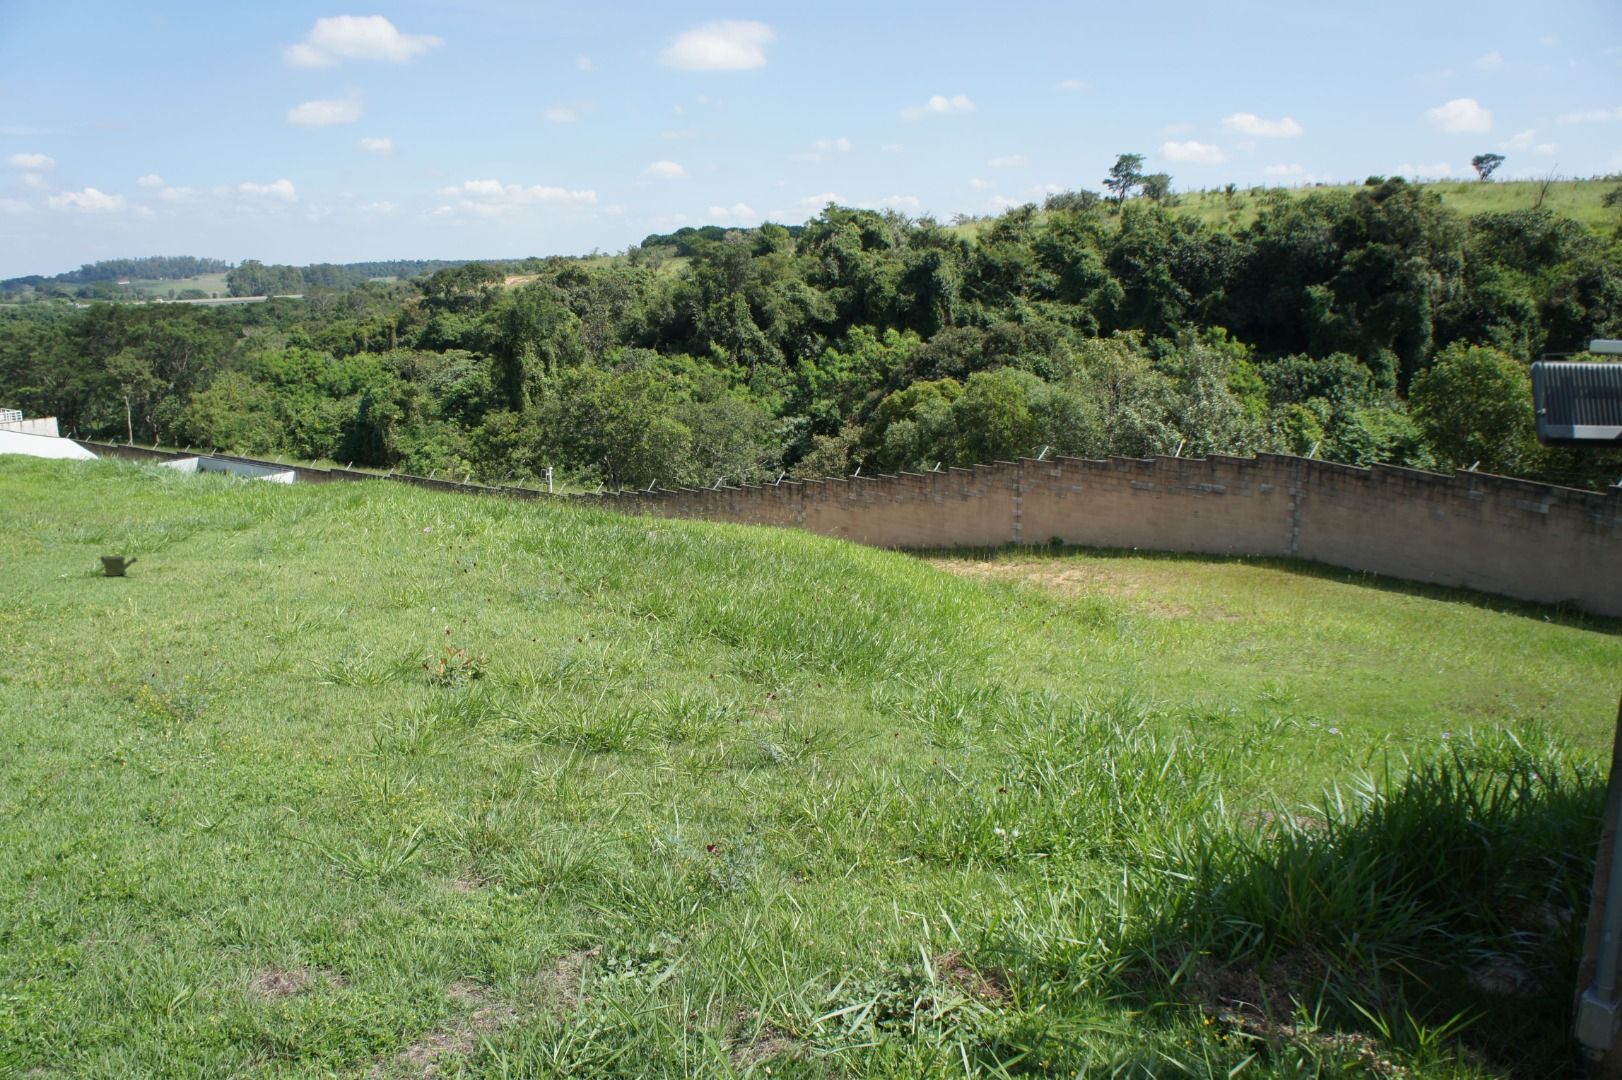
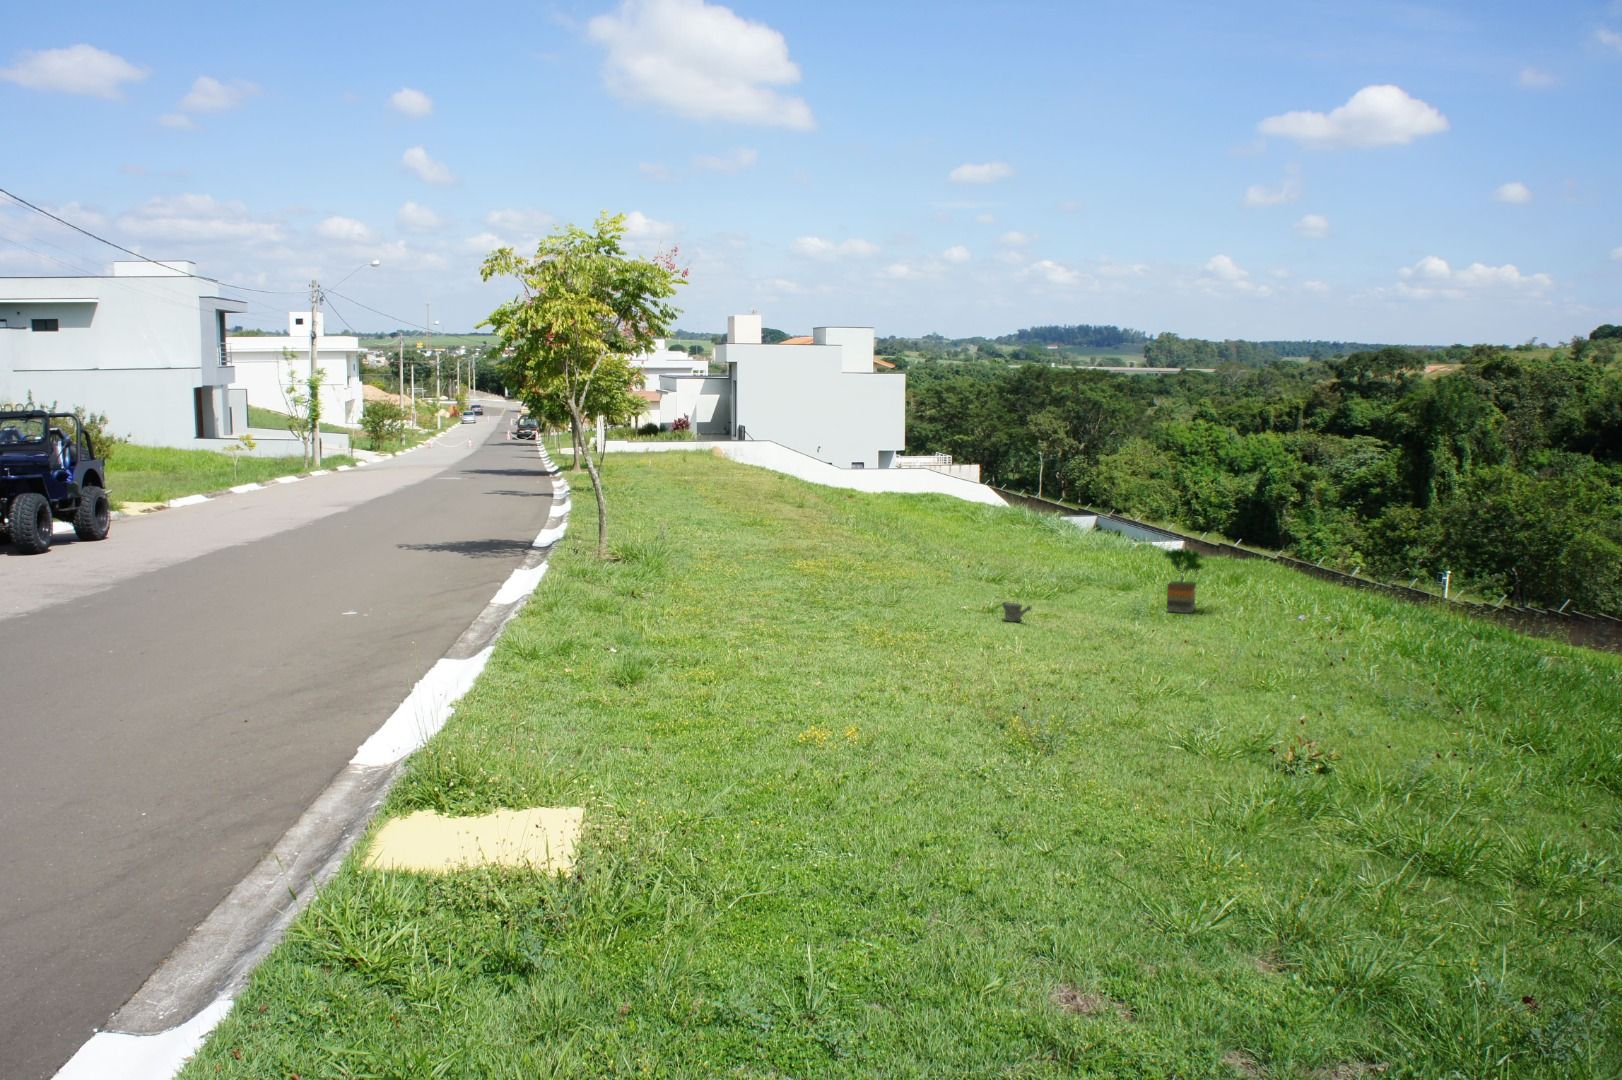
potted tree: none [276,486,322,549] -> present [1164,548,1204,613]

